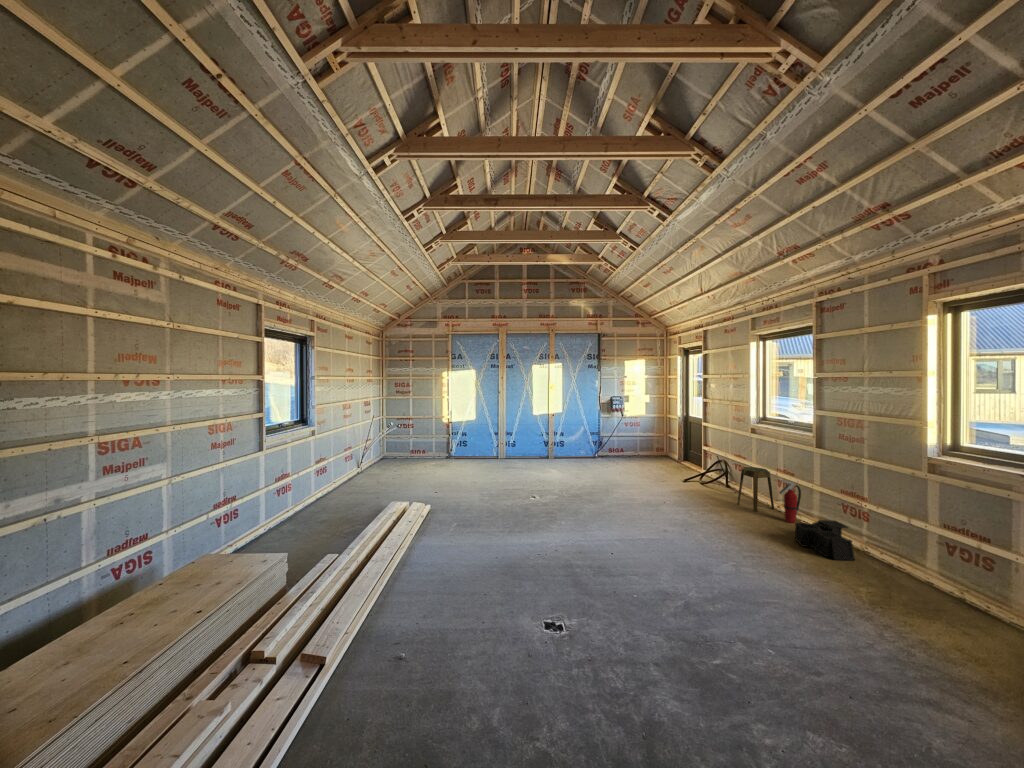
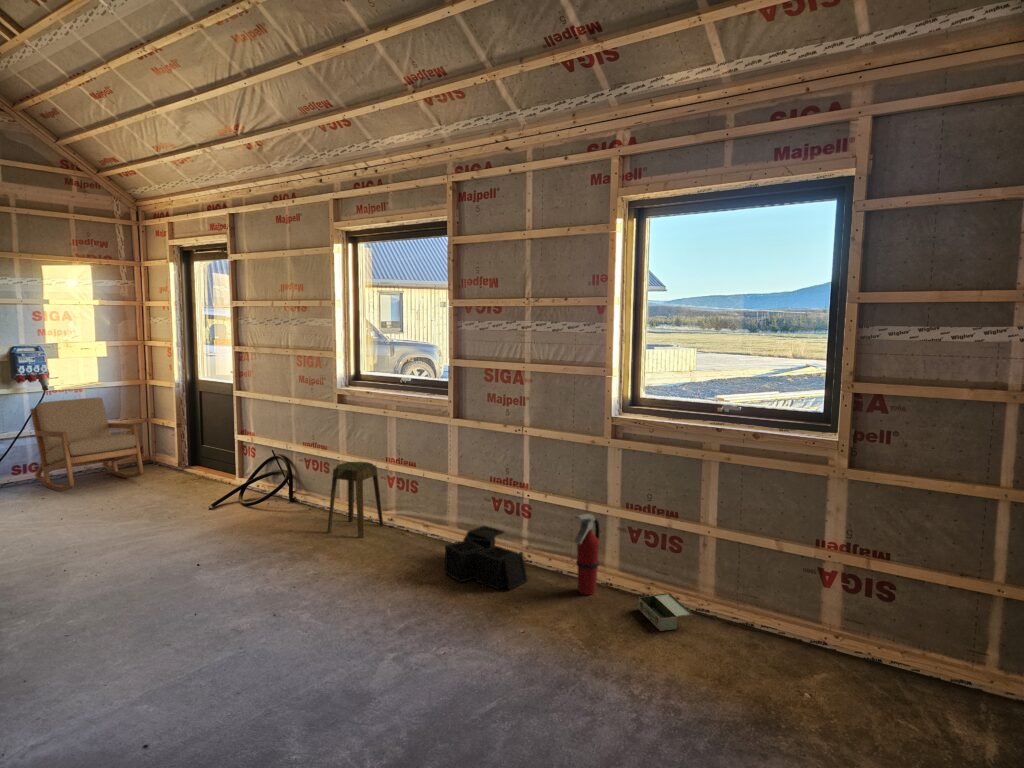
chair: none [618,421,660,461] -> present [30,398,144,491]
fire extinguisher: present [779,480,801,523] -> present [574,514,600,595]
toolbox: none [939,594,987,623] -> present [638,593,693,631]

